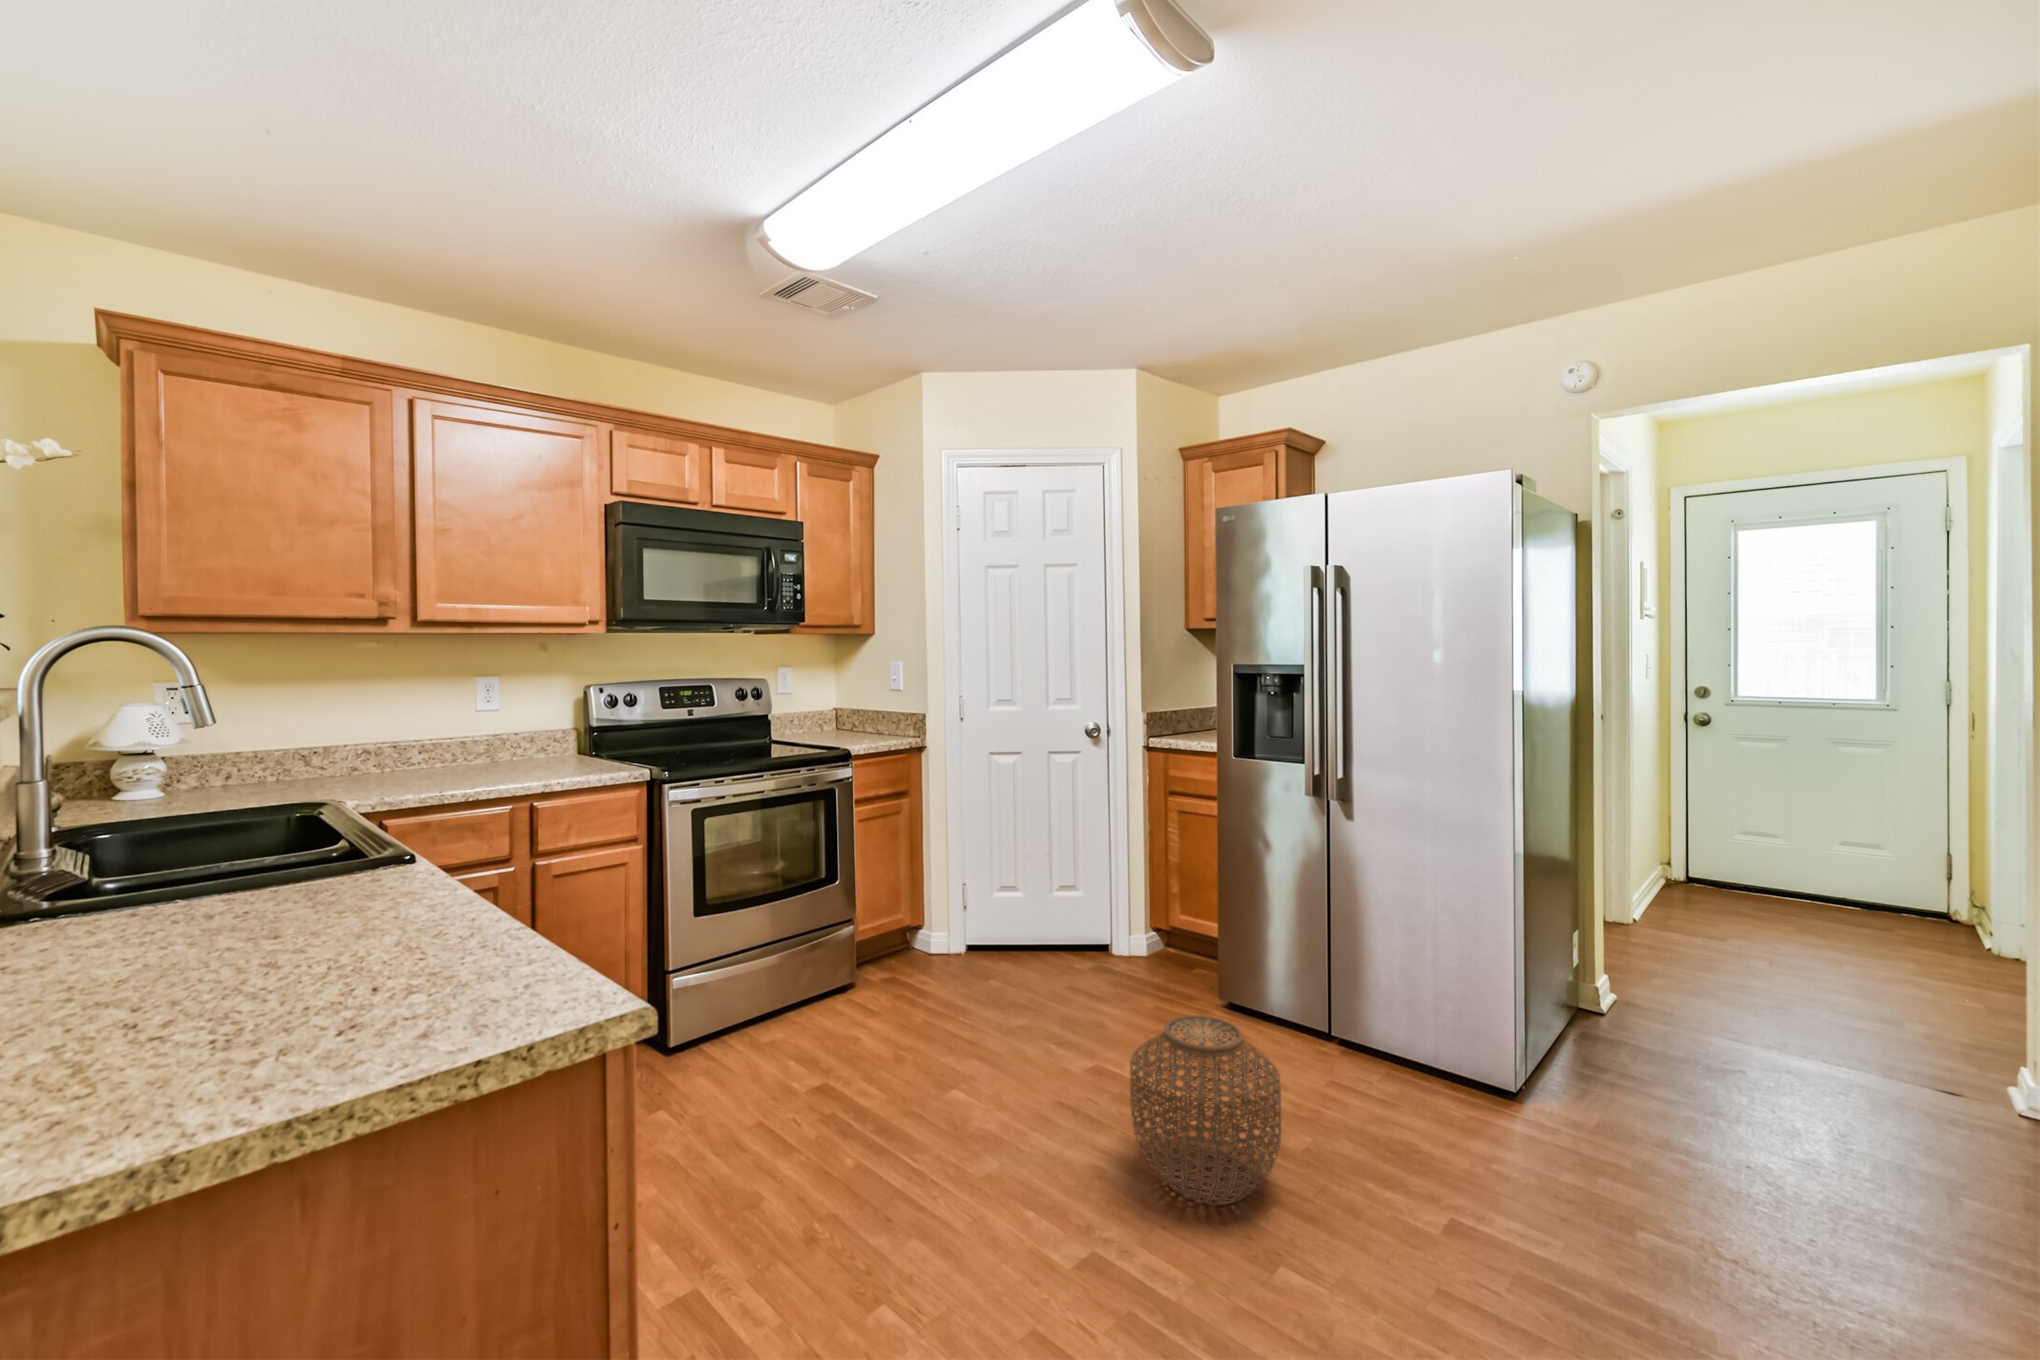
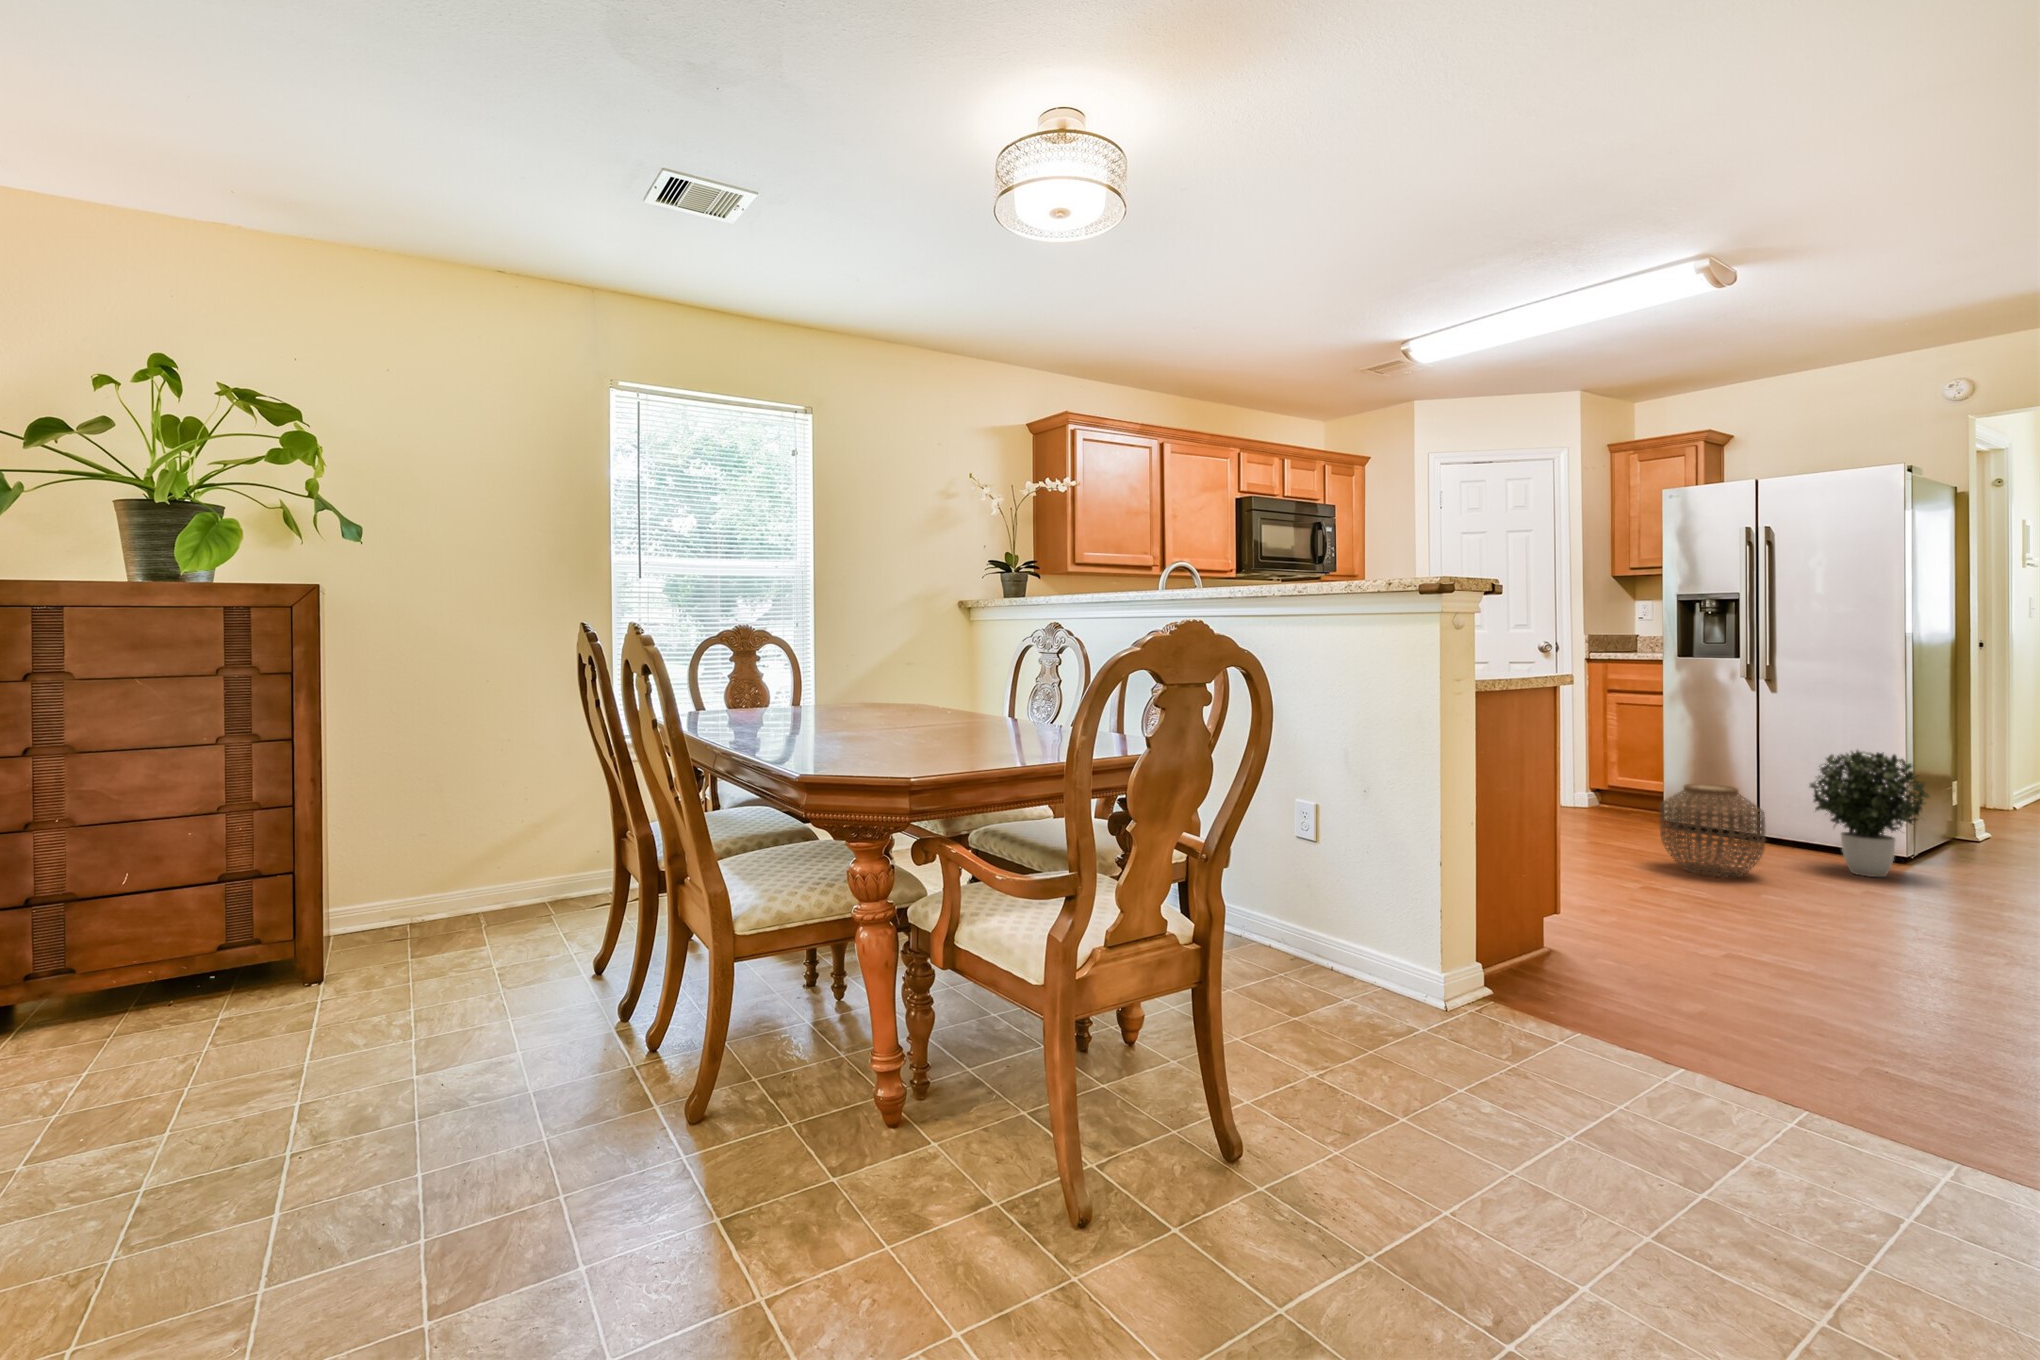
potted plant: none [1359,948,1532,1177] -> present [1810,751,1929,877]

